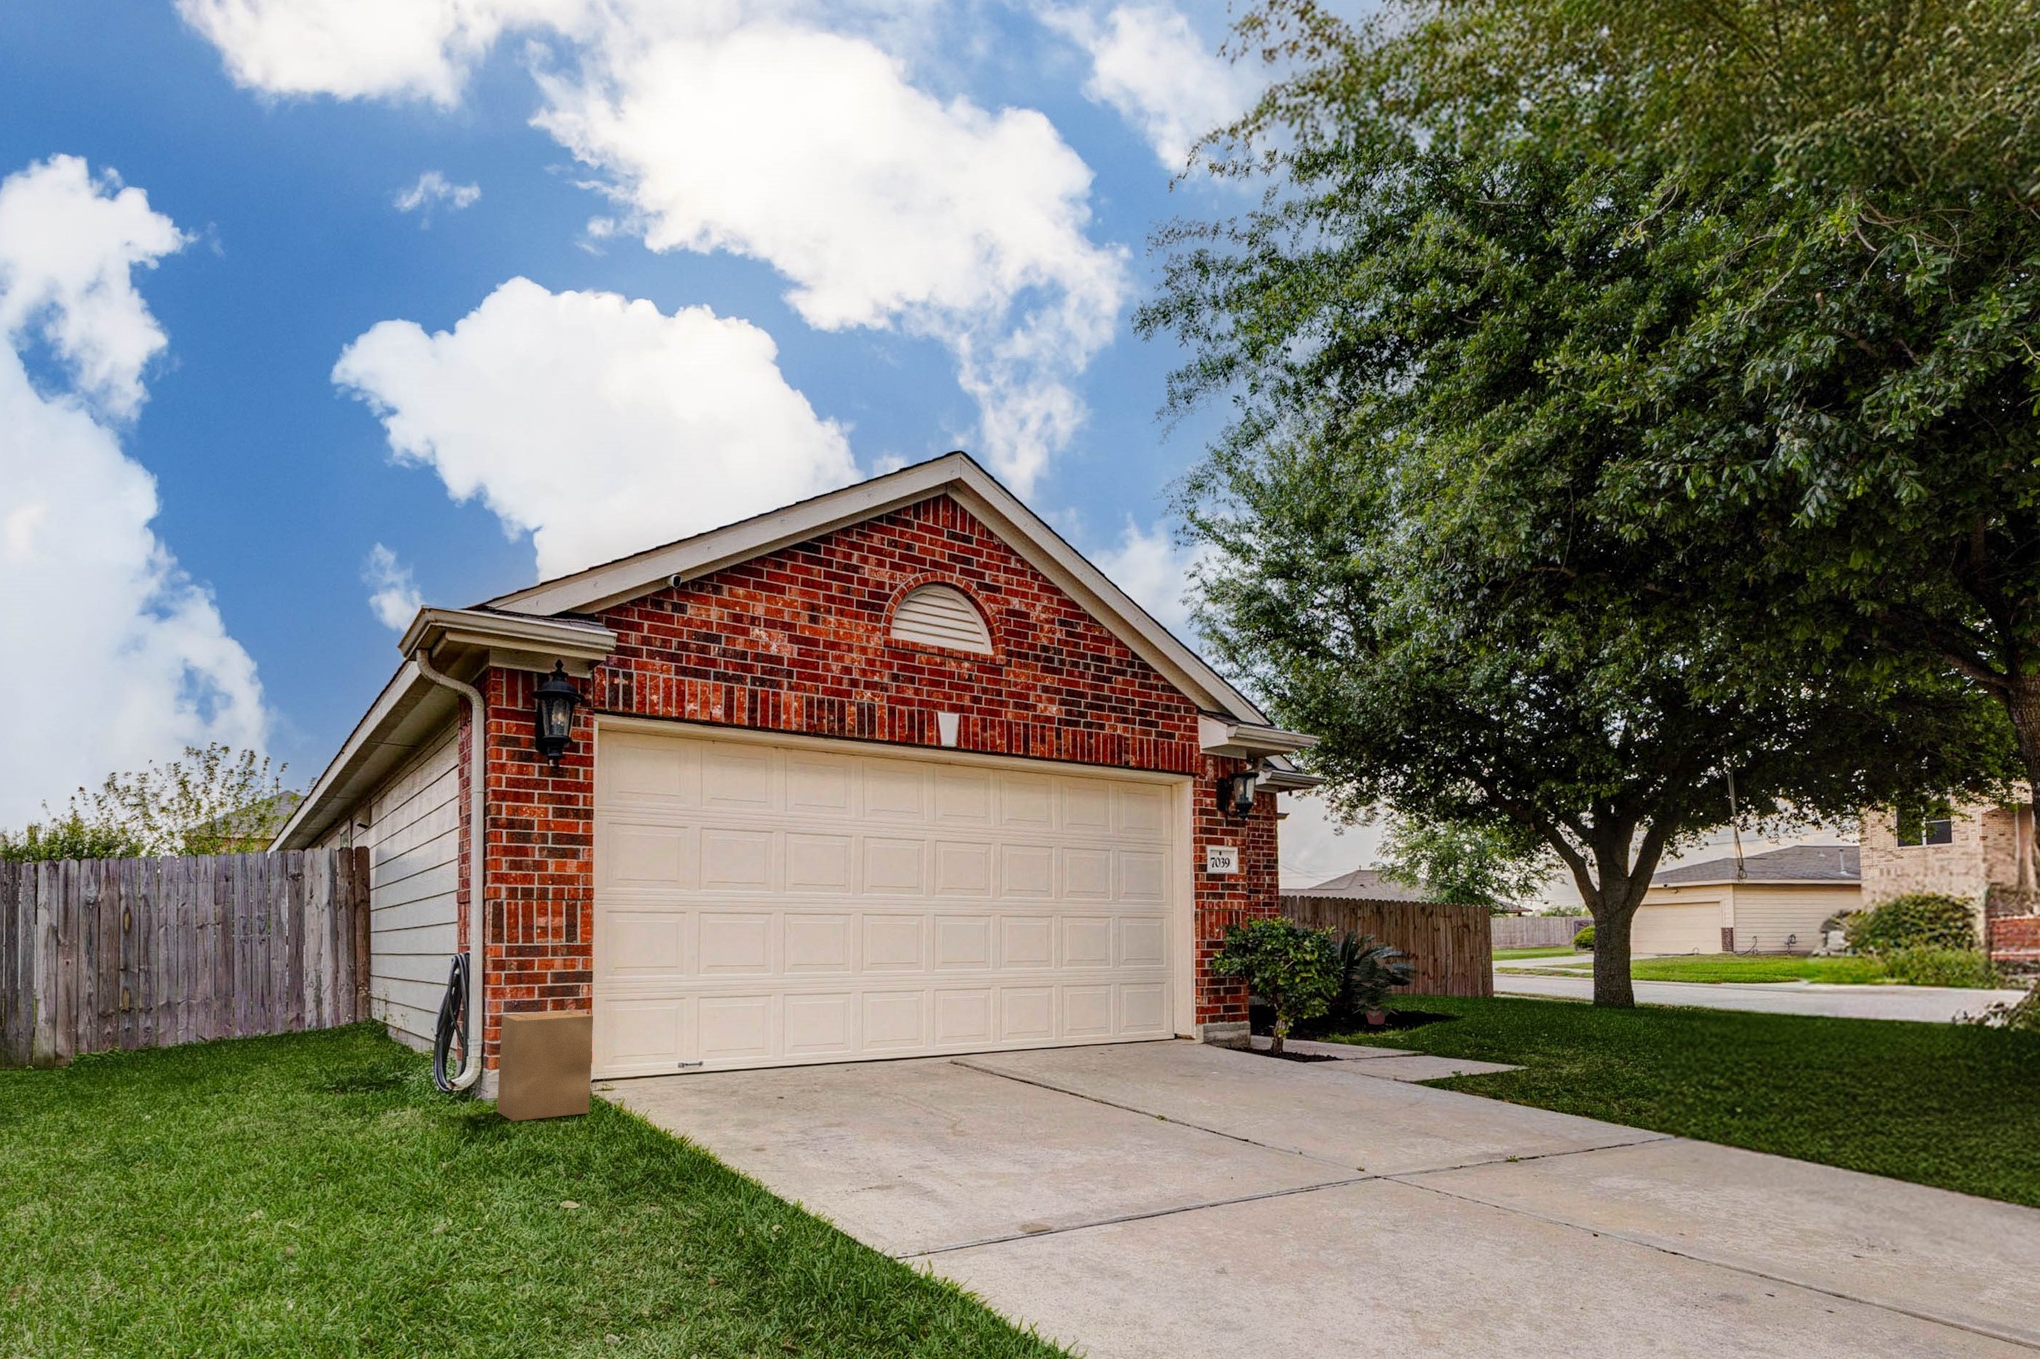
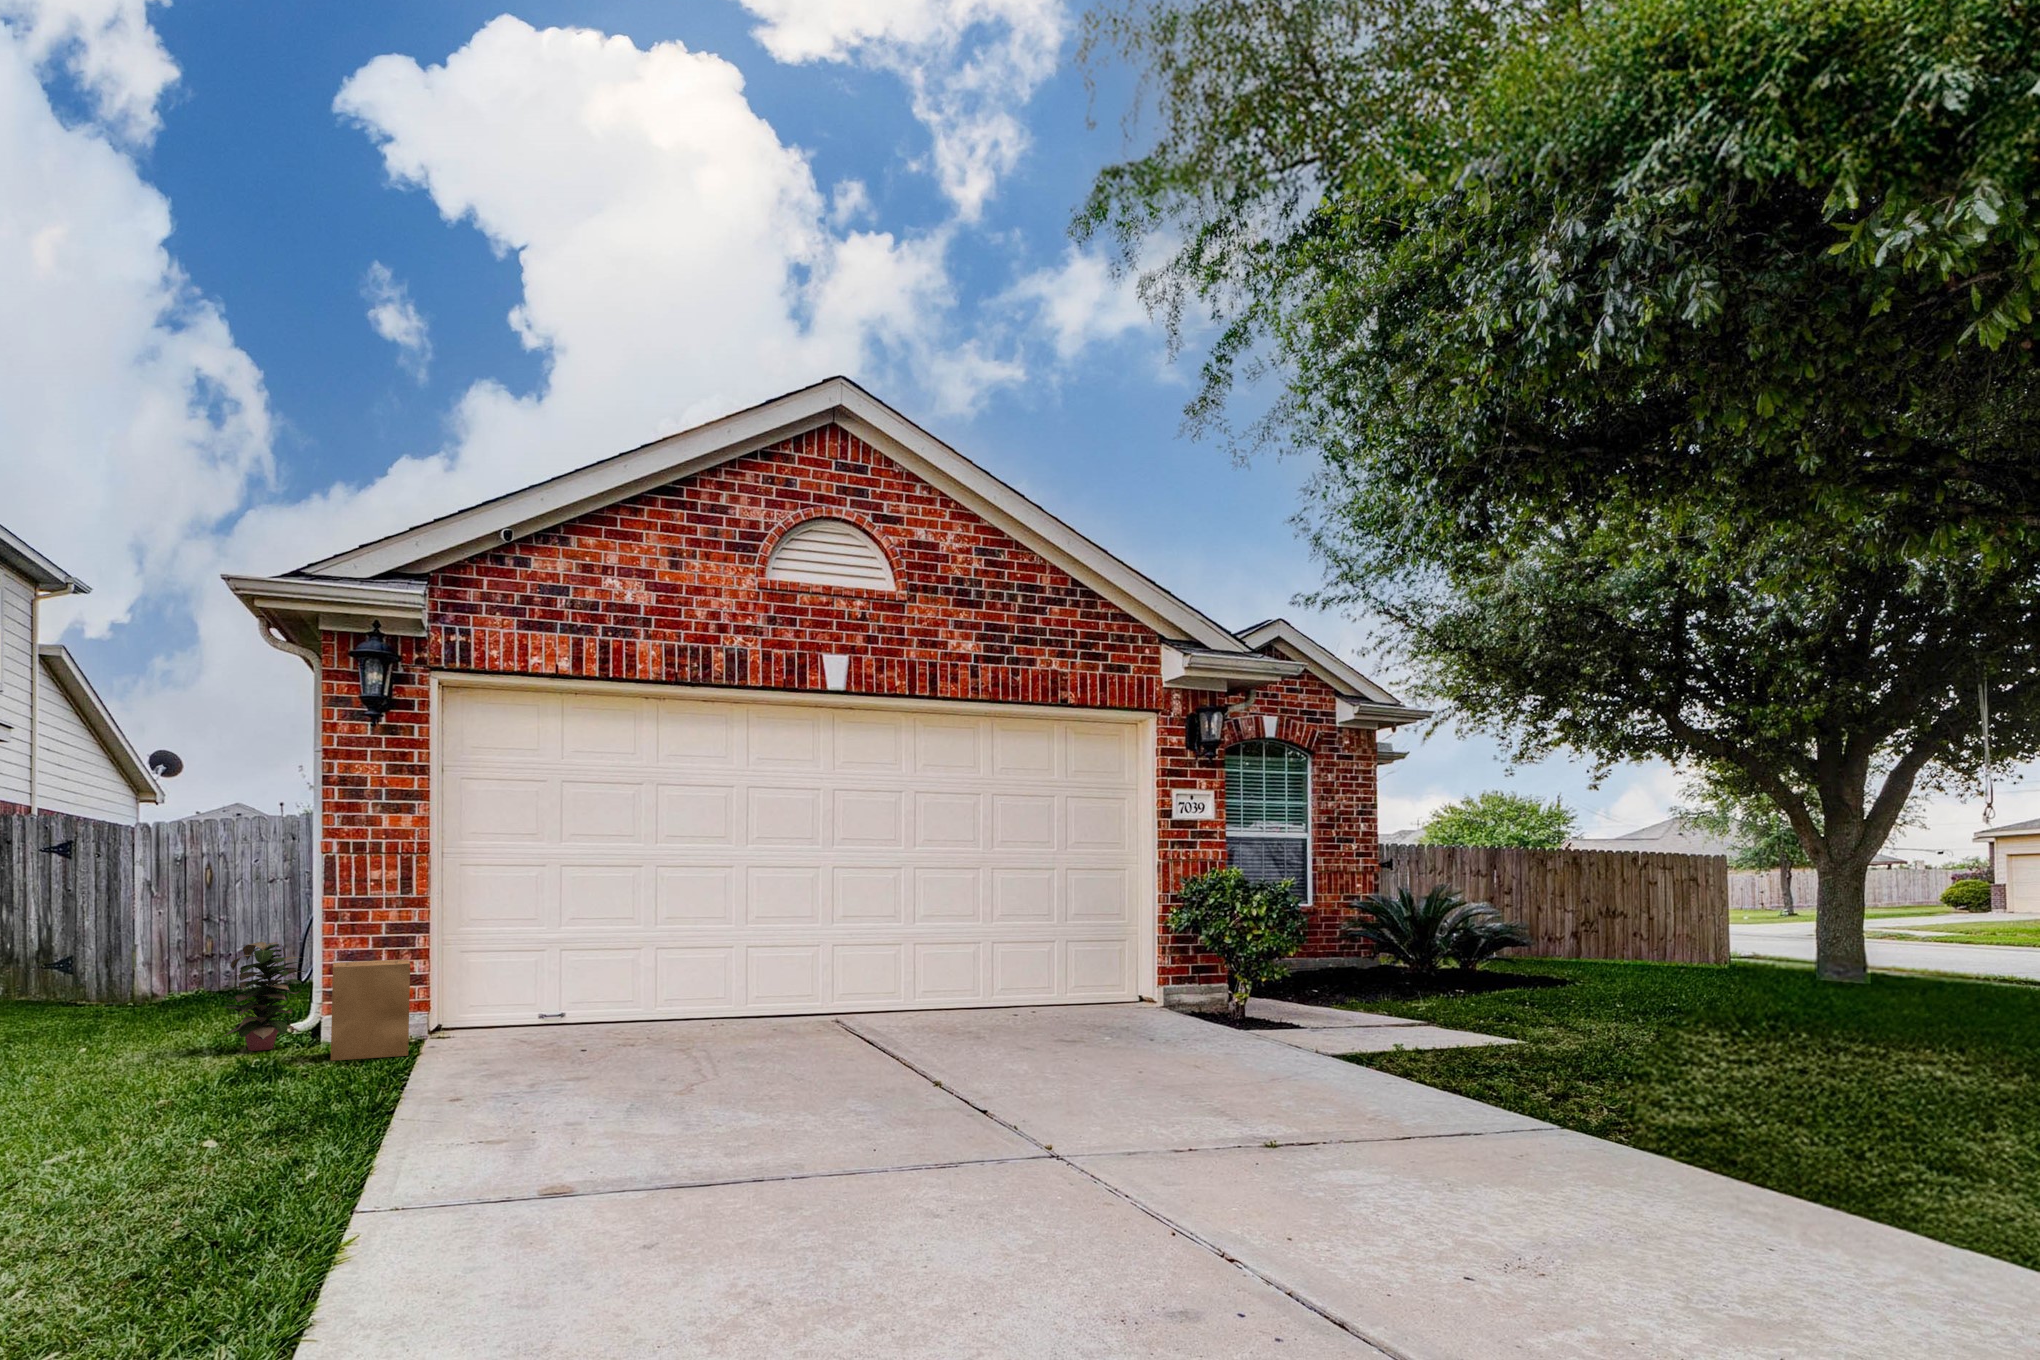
decorative plant: present [1350,957,1396,1024] -> present [223,942,305,1051]

